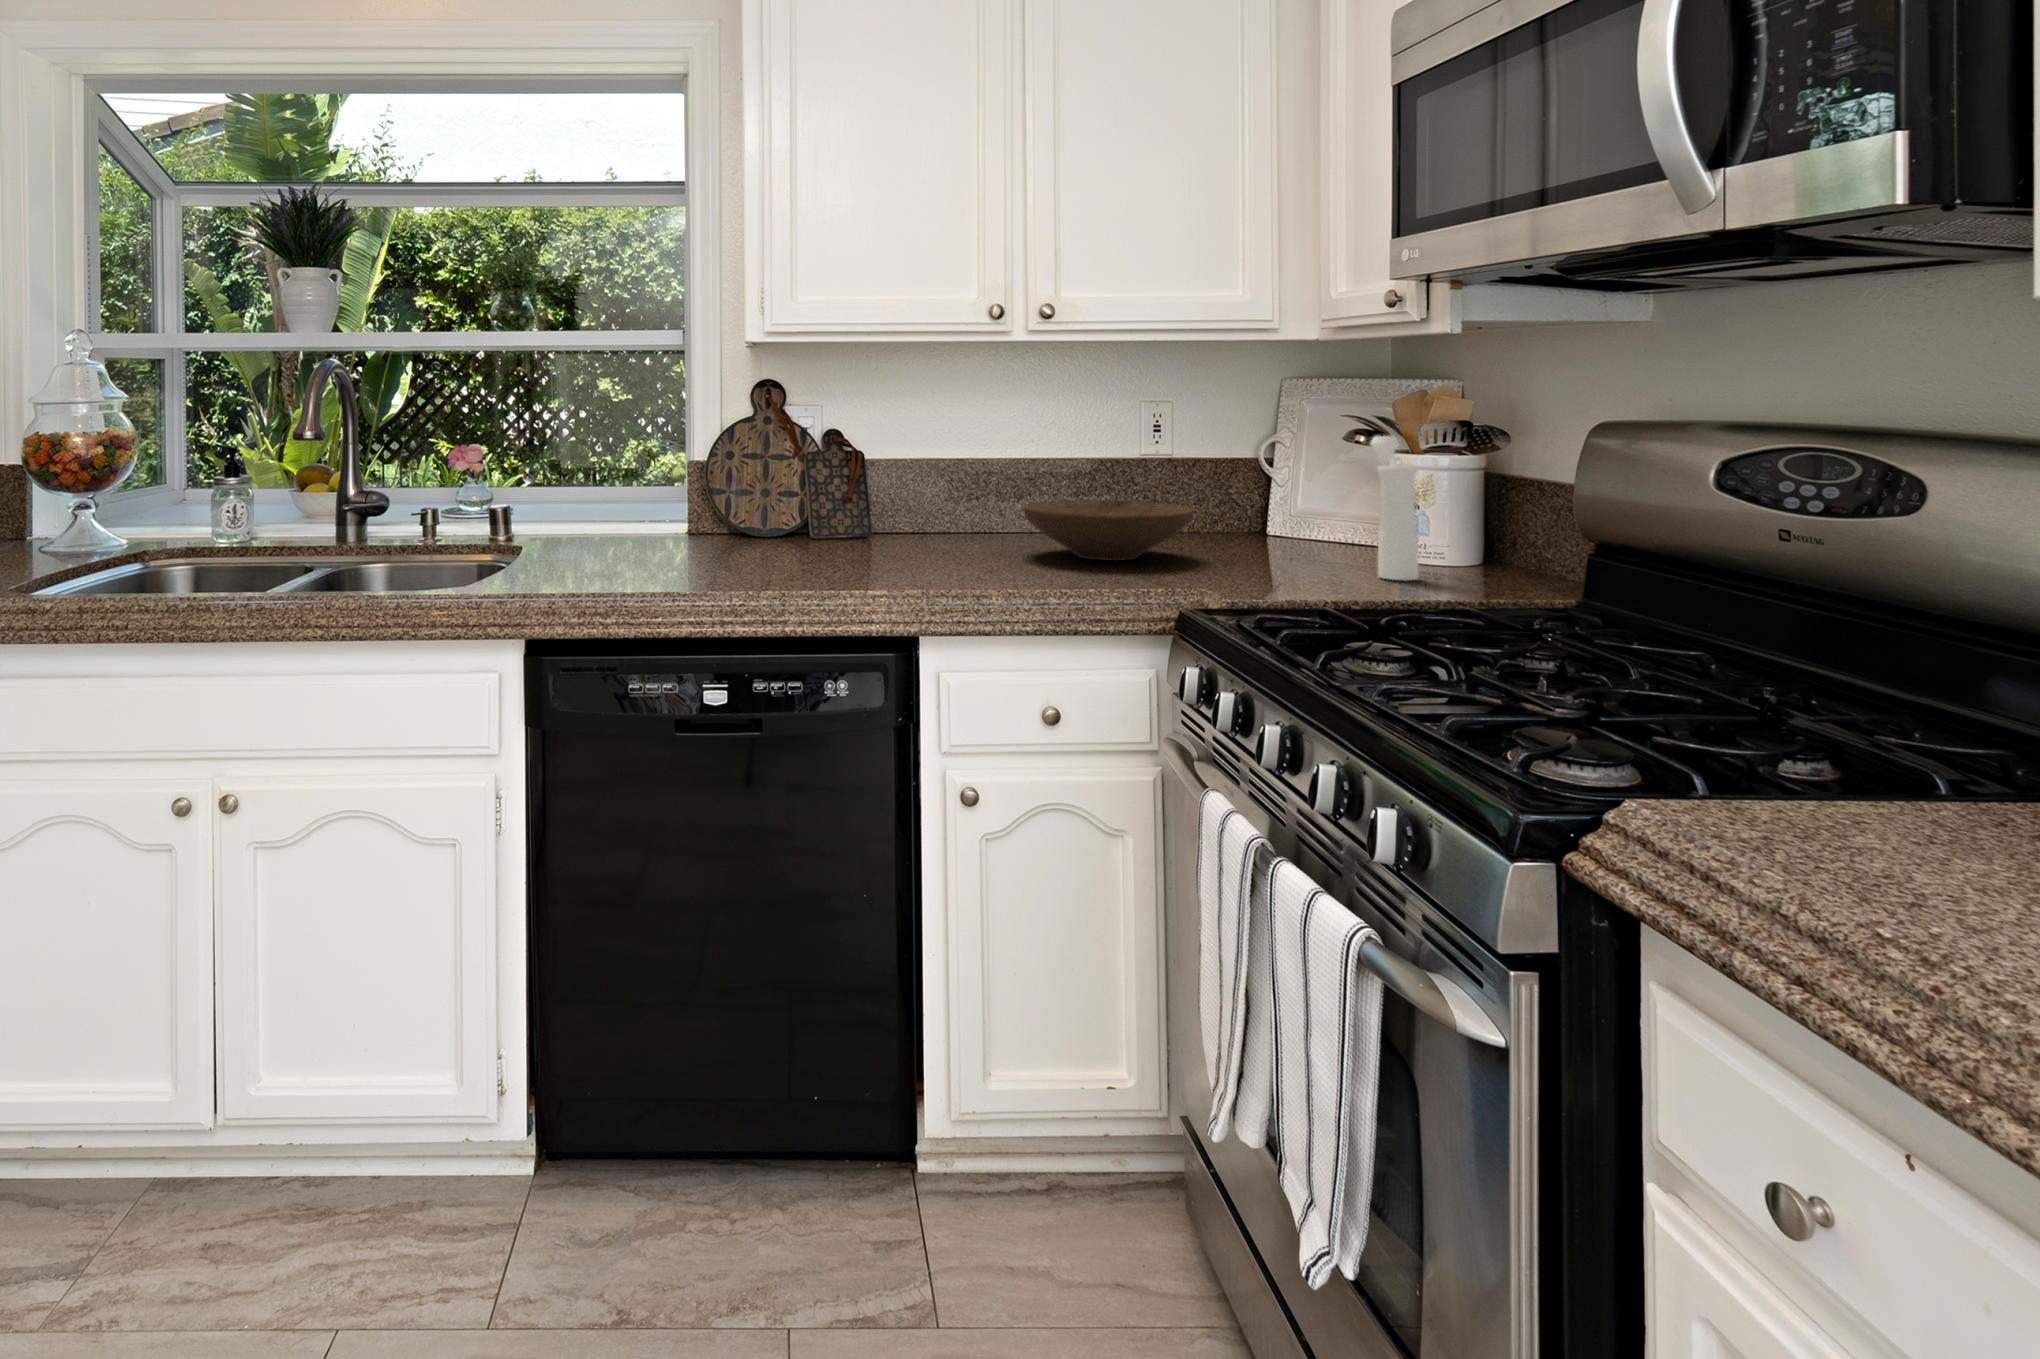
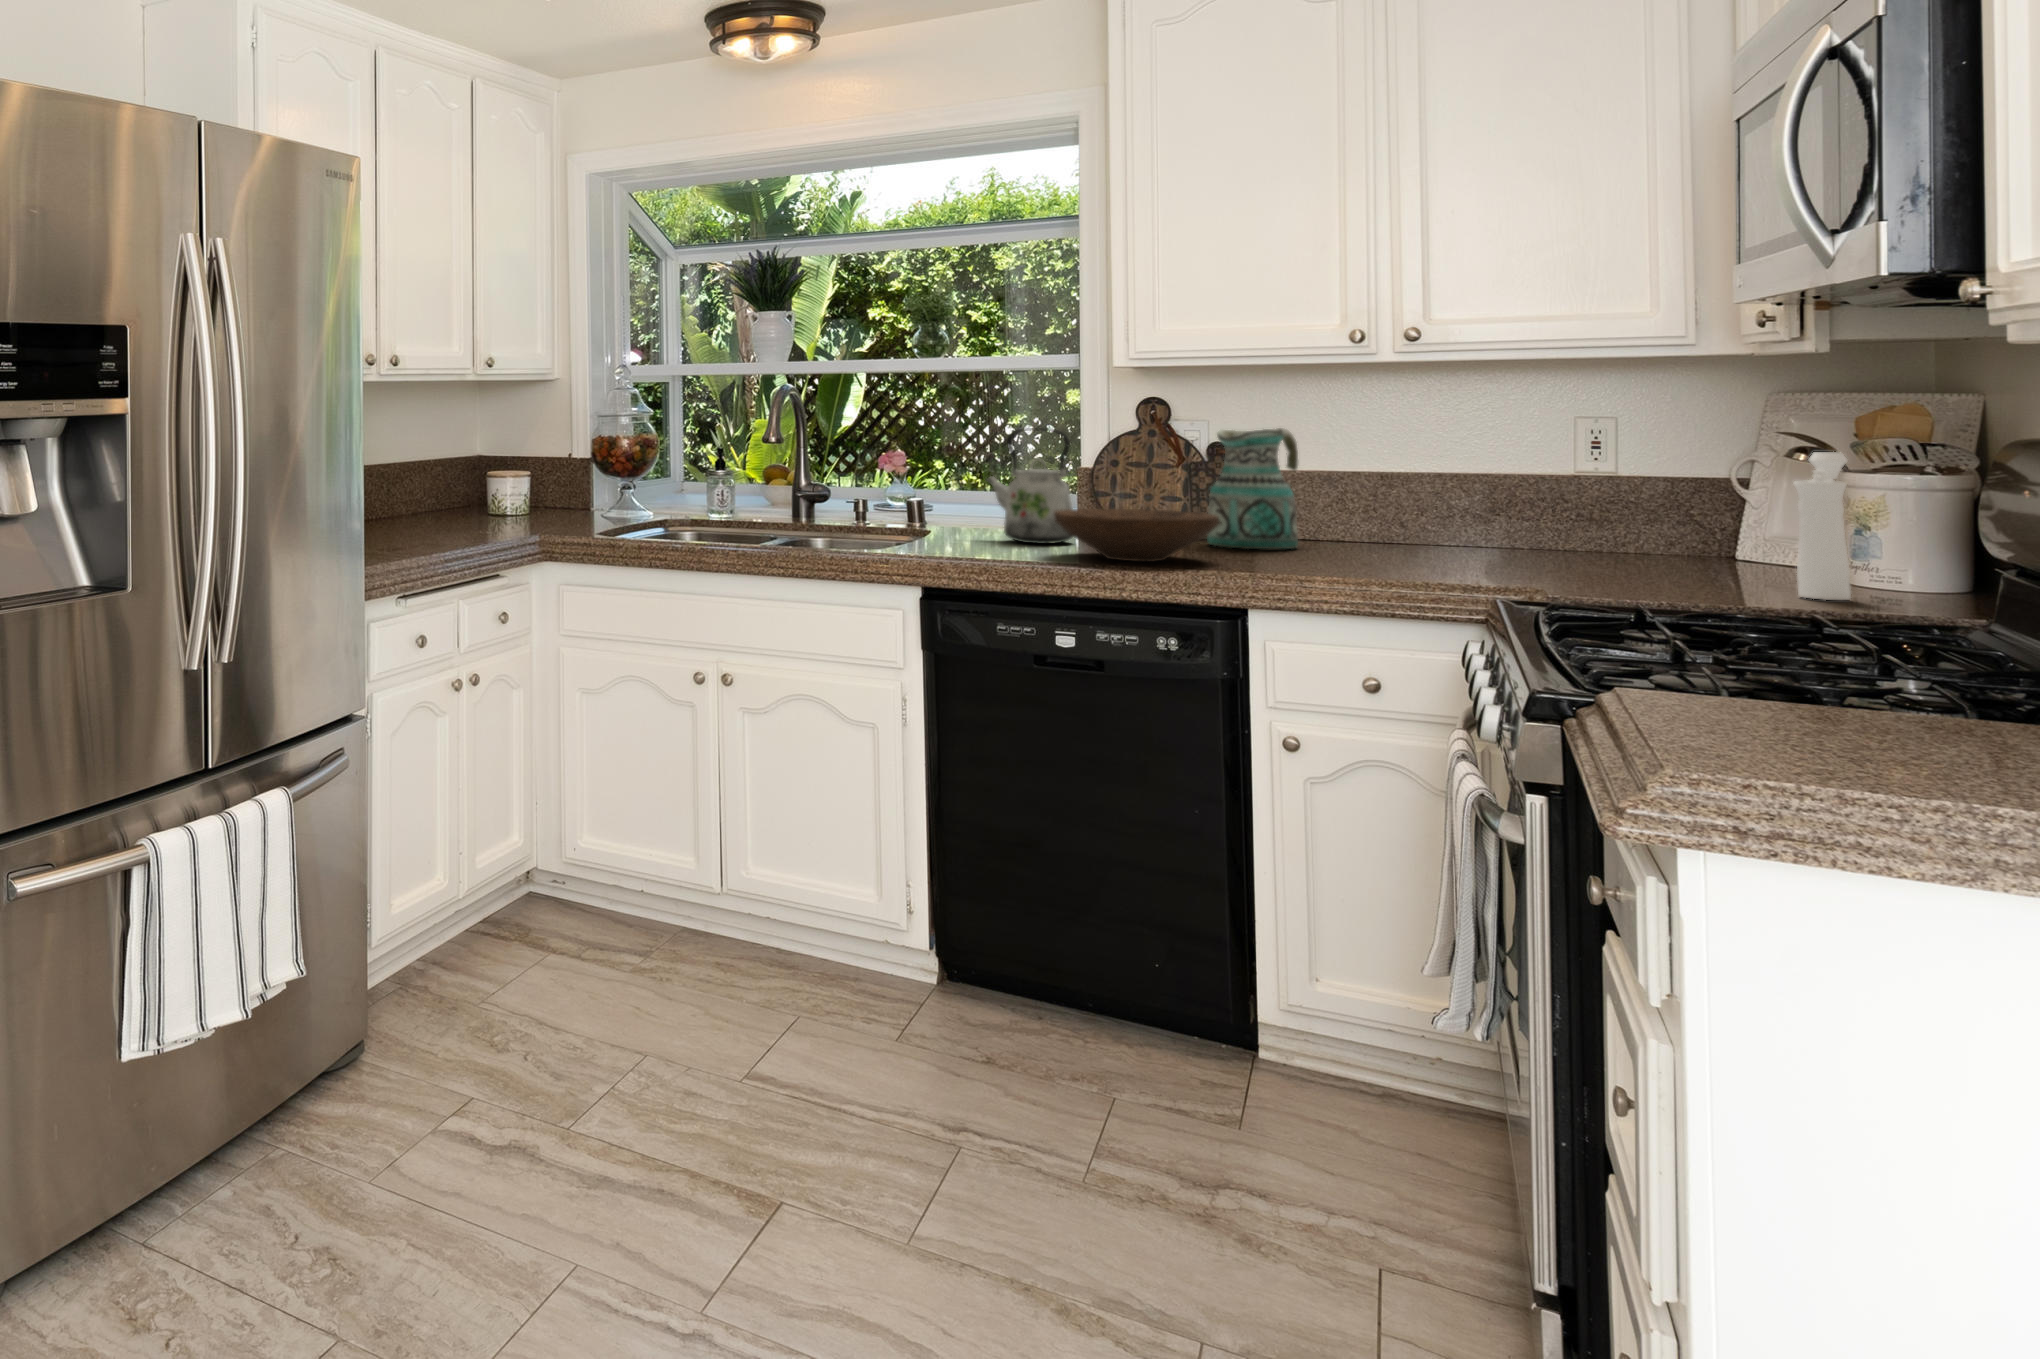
ceramic pitcher: none [827,413,916,550] -> present [1207,428,1298,549]
kettle: none [587,418,694,558] -> present [987,428,1073,544]
wooden bowl: present [1023,500,1193,561] -> present [1054,509,1219,562]

